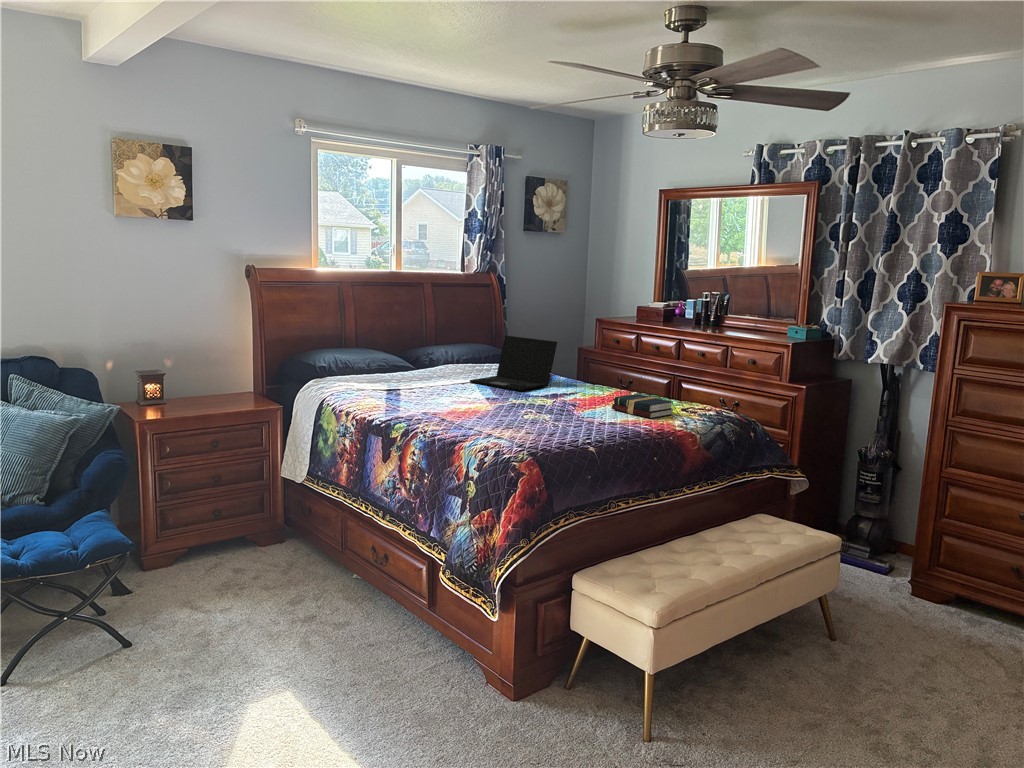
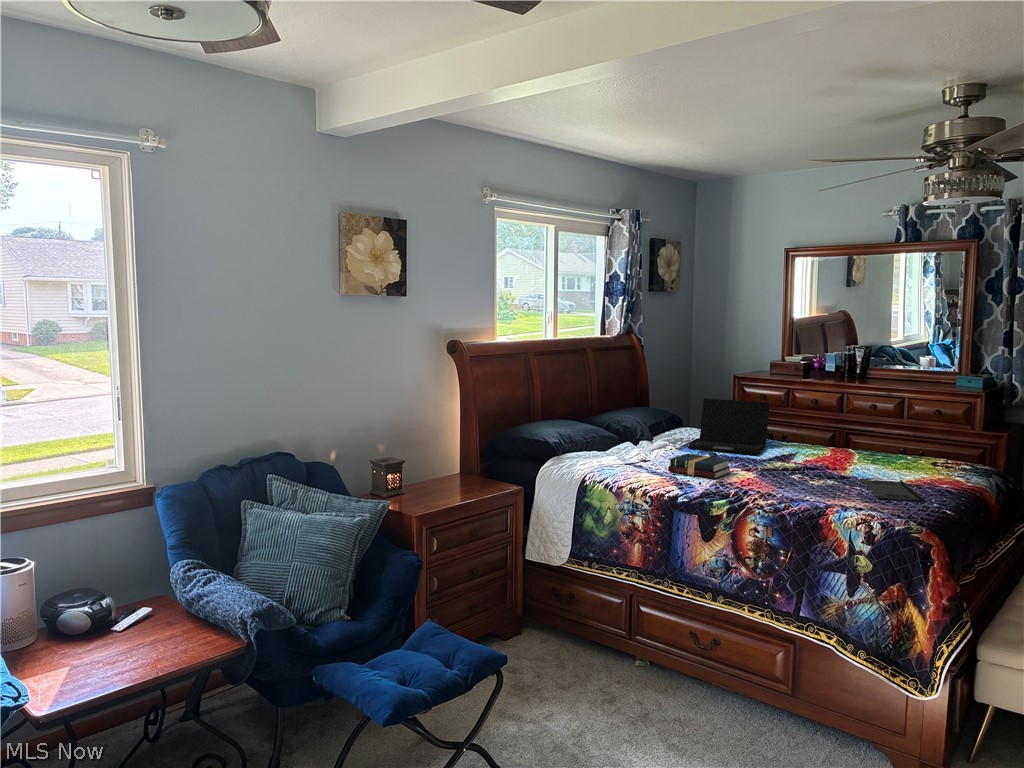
hardback book: present [612,394,673,418] -> present [668,454,731,479]
tray: none [548,416,609,439] -> present [862,478,923,501]

